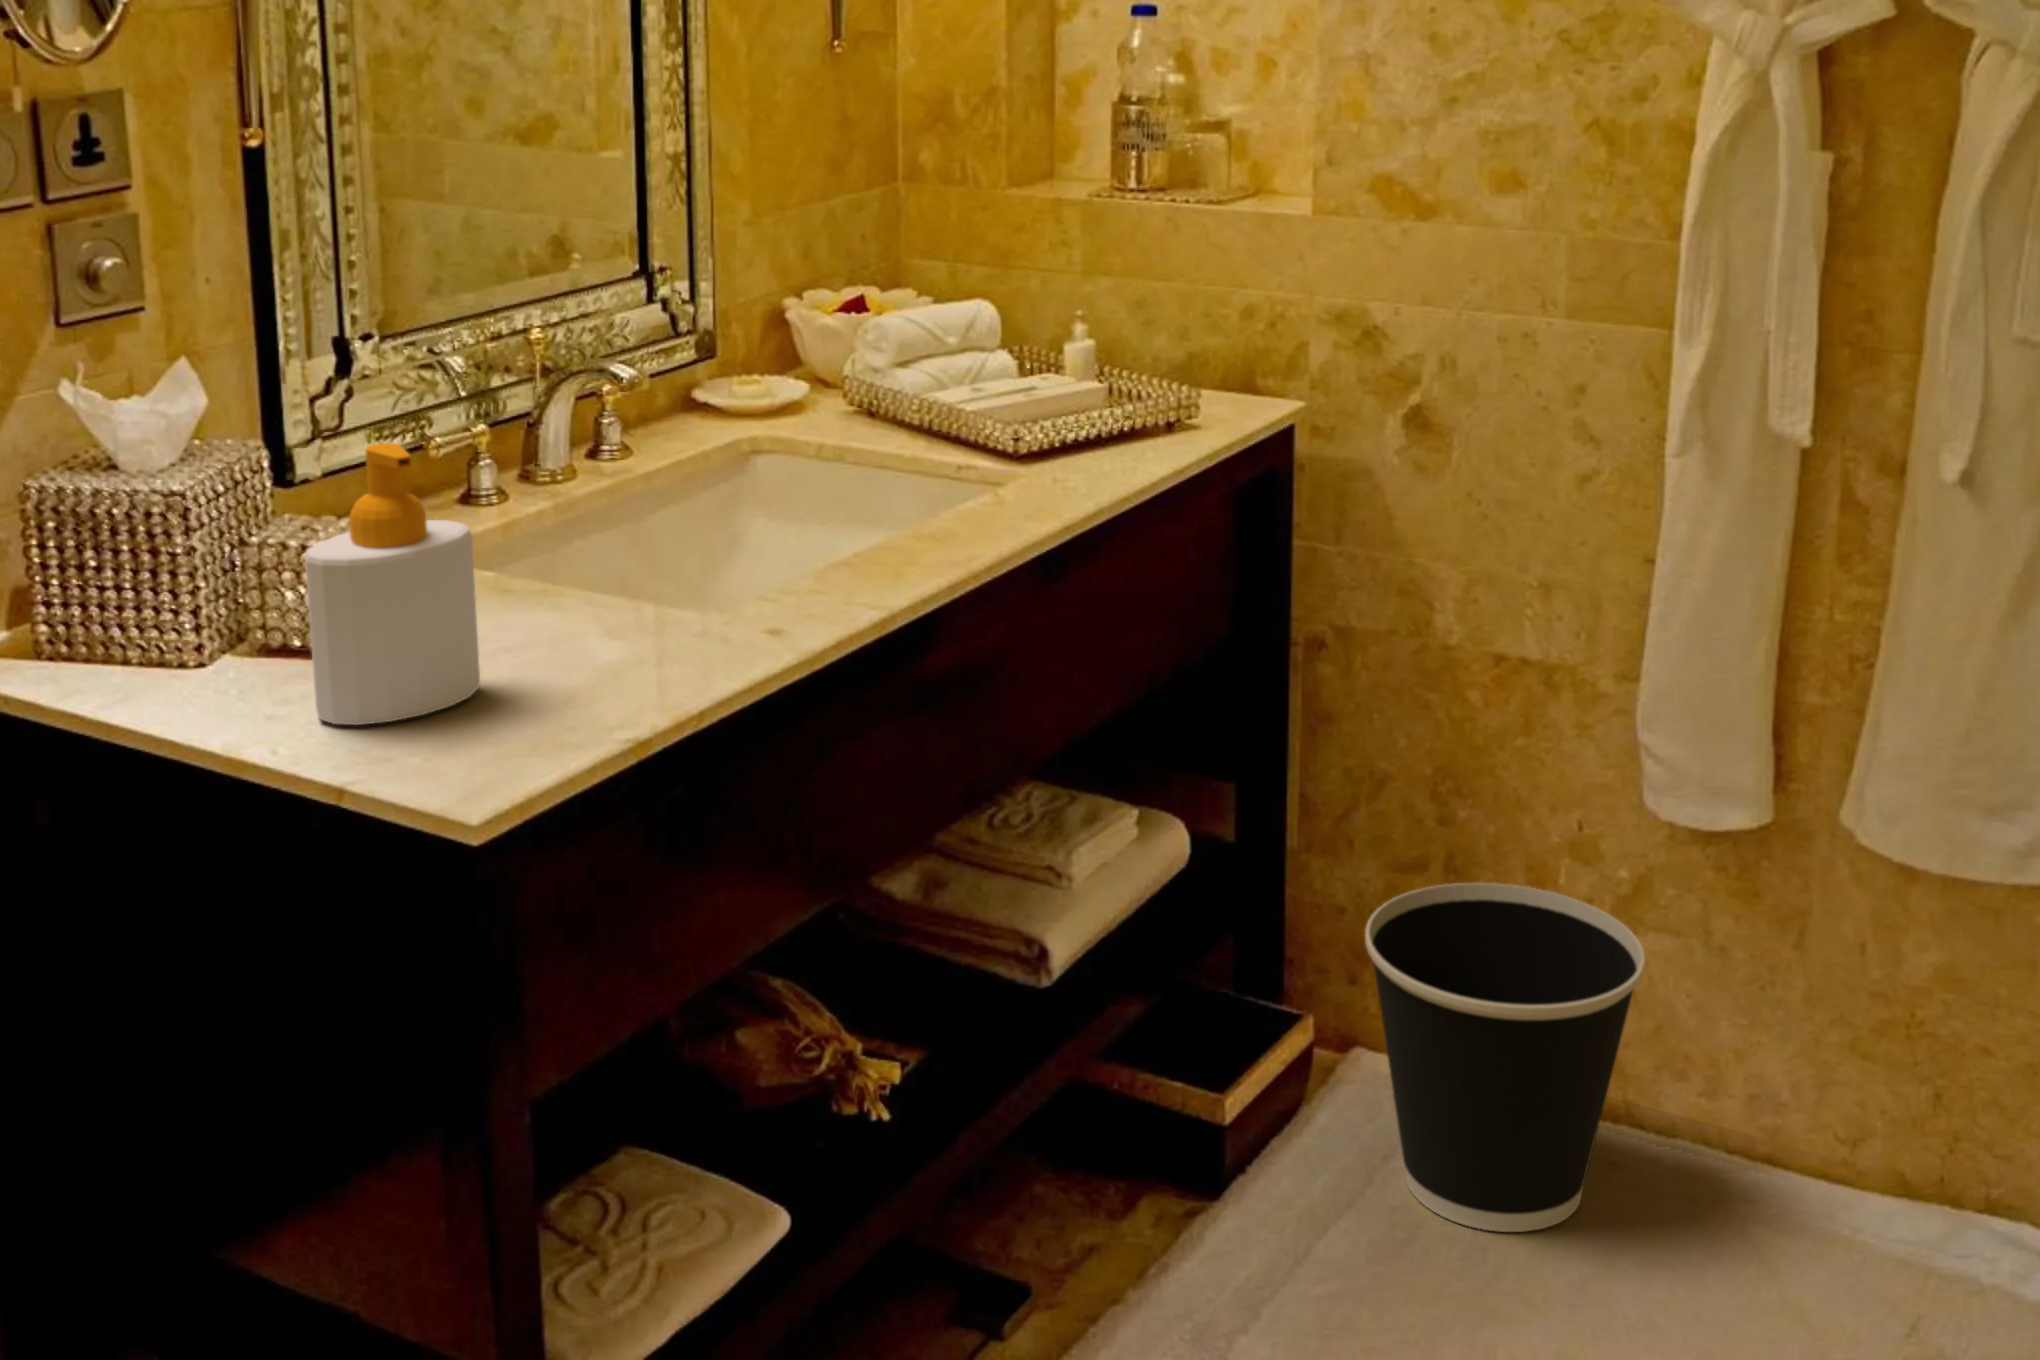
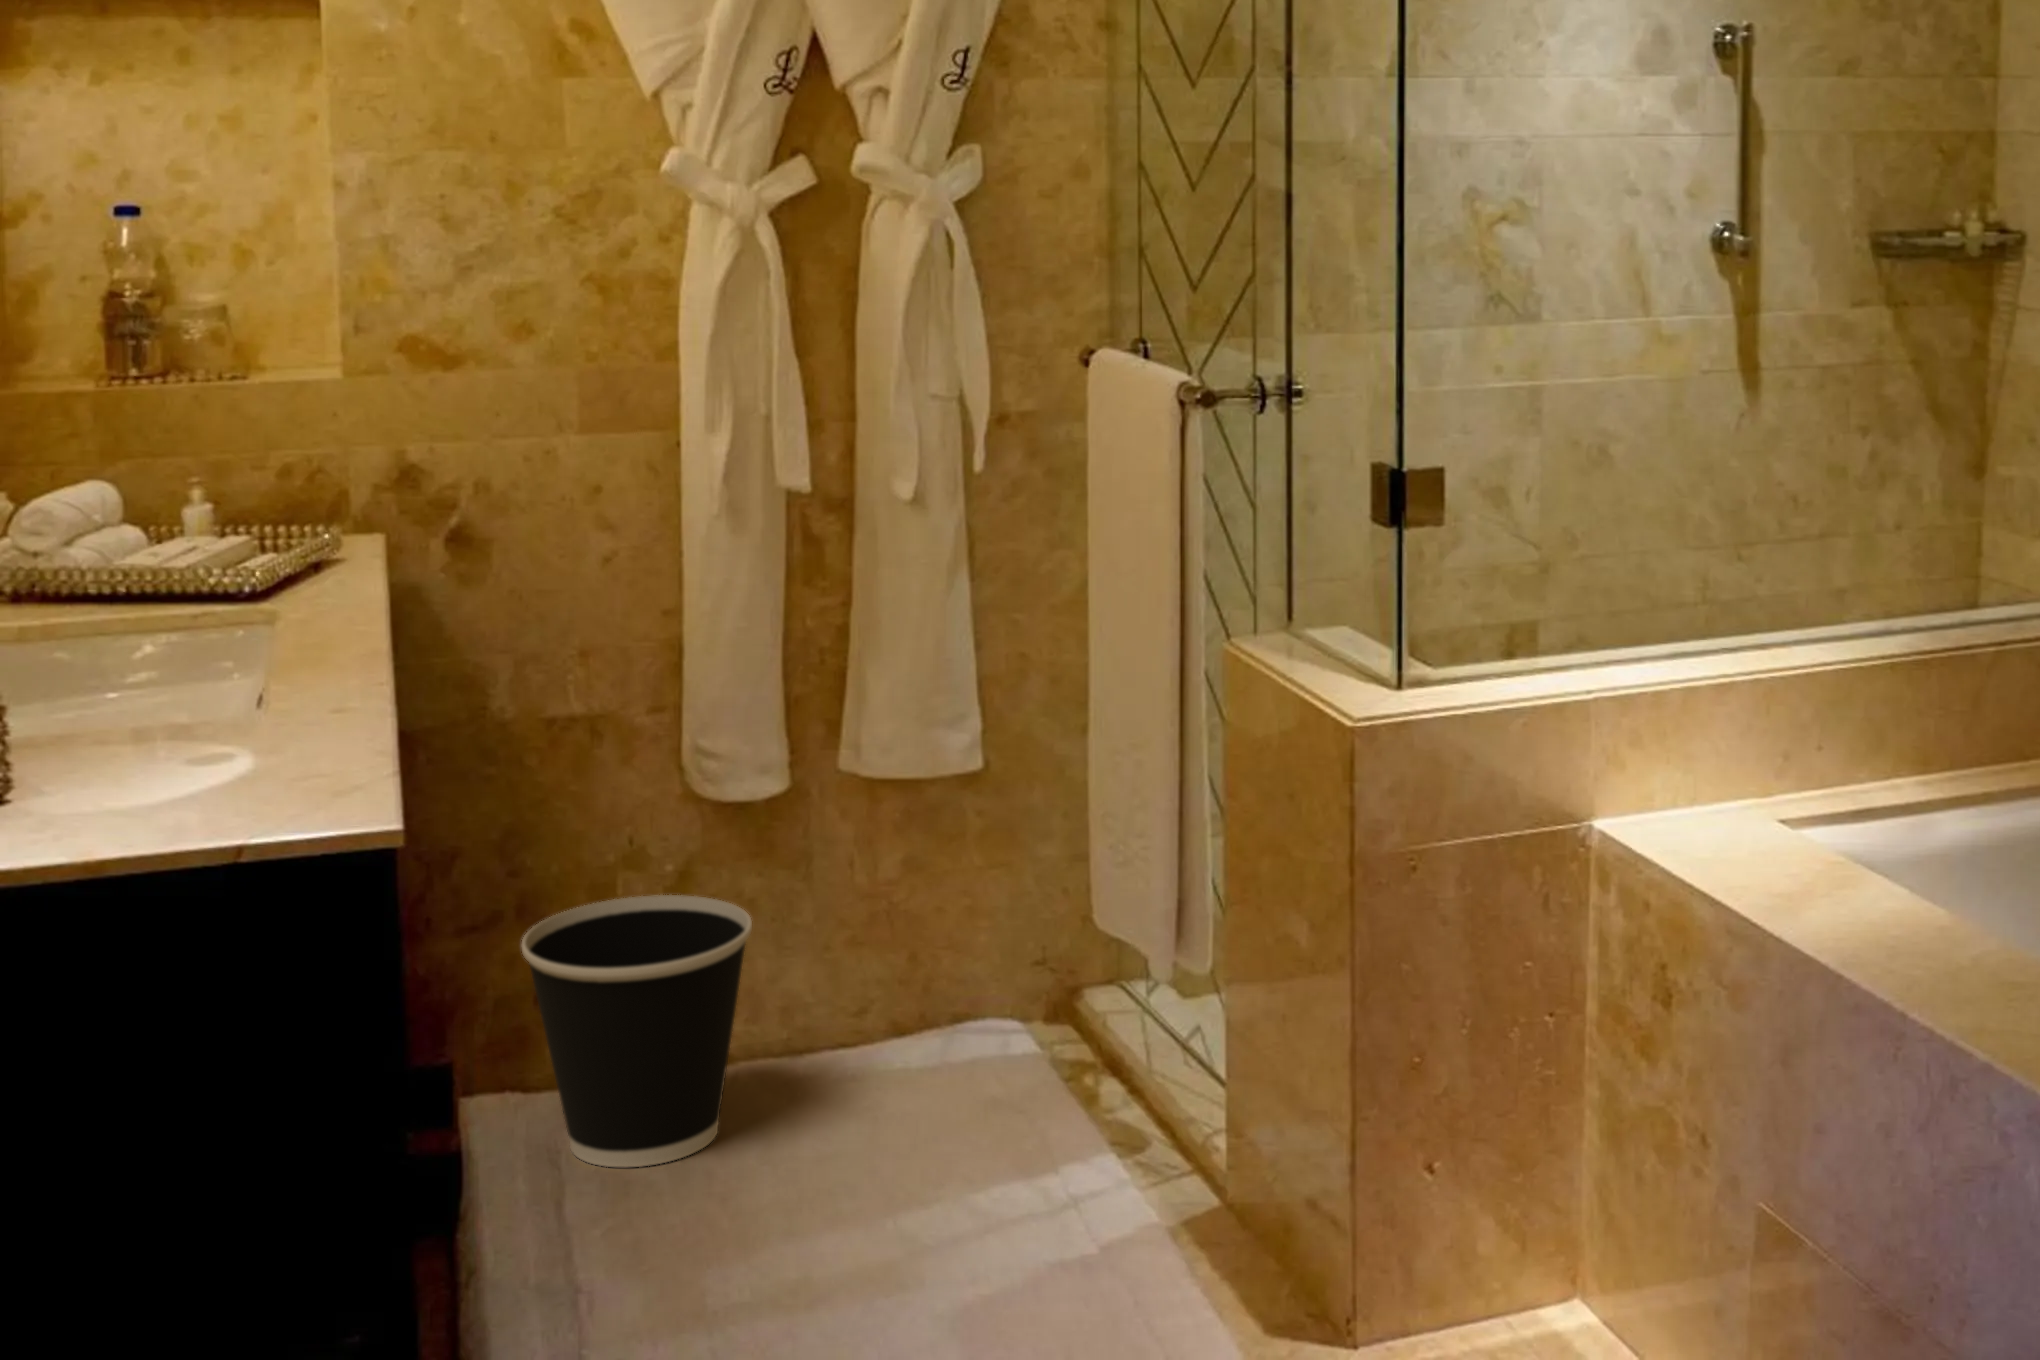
soap bottle: present [305,443,480,725] -> none [118,565,241,816]

